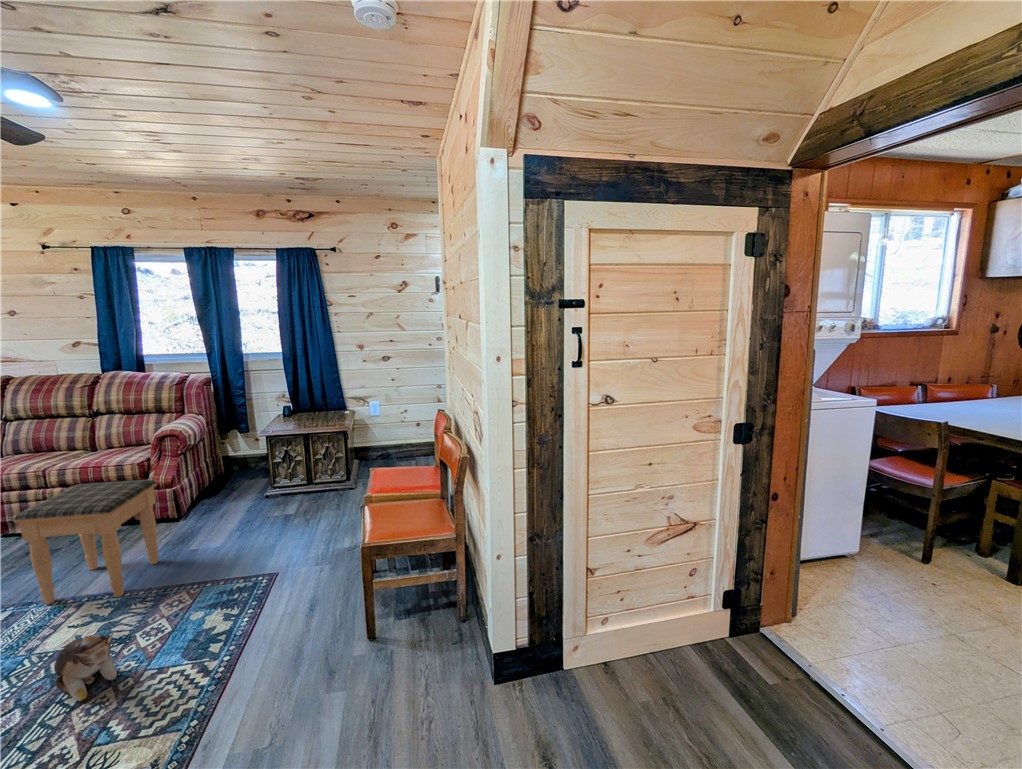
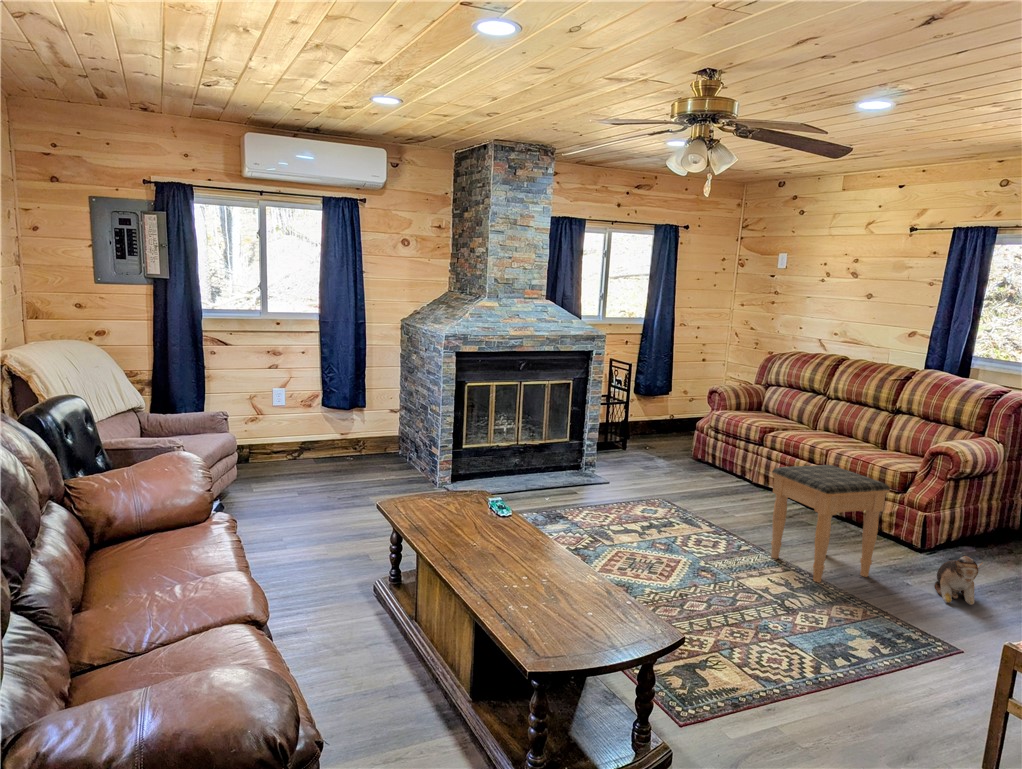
plush toy: present [55,632,117,701] -> present [934,556,982,605]

